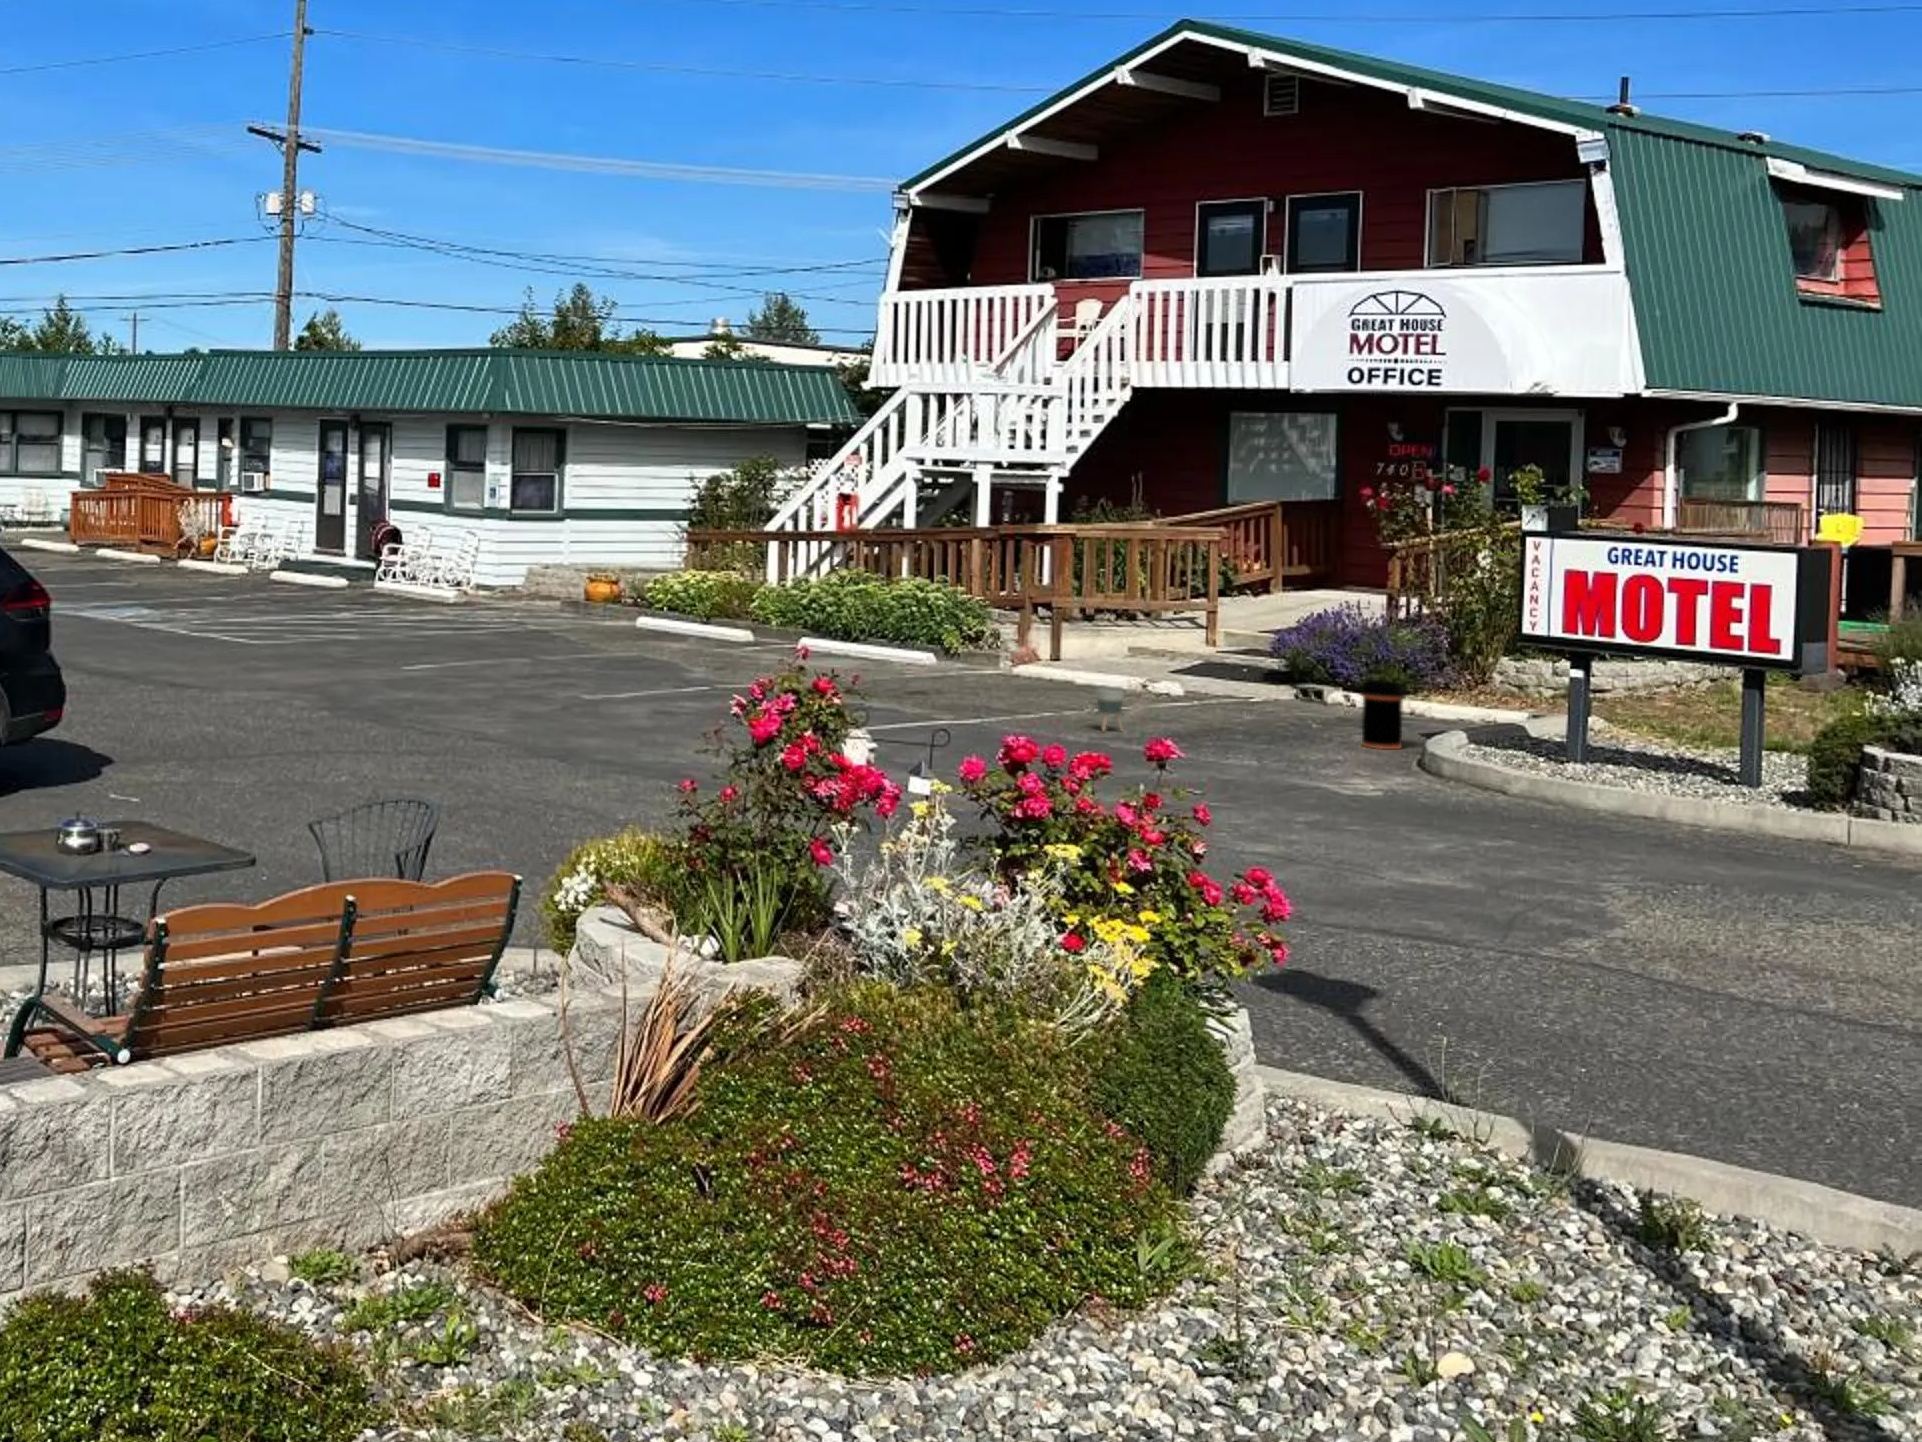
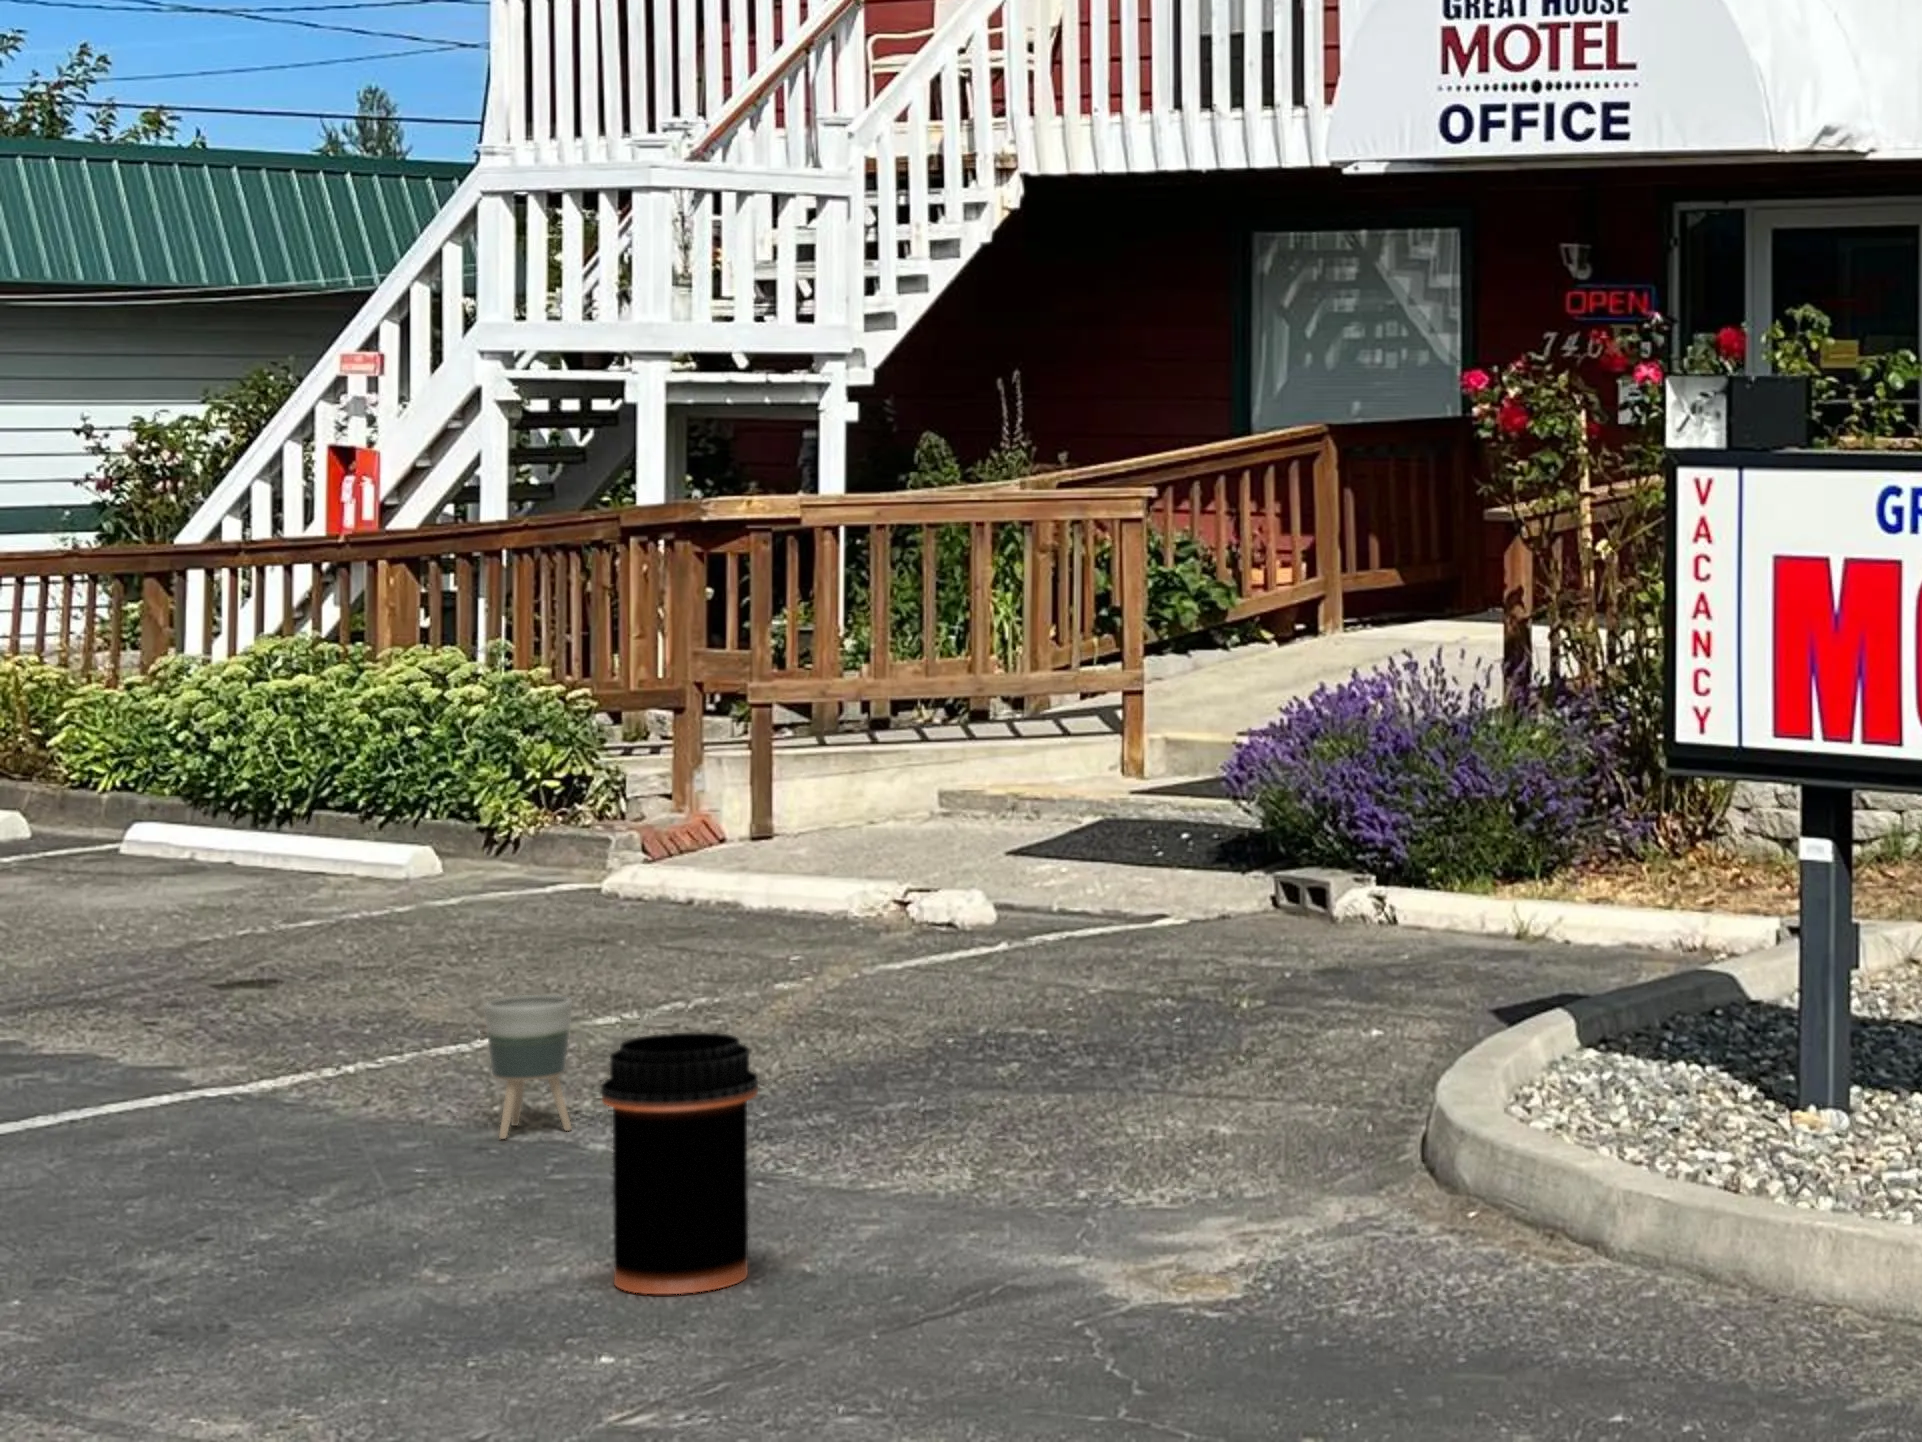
trash can: present [1360,680,1406,749] -> present [601,1032,758,1294]

